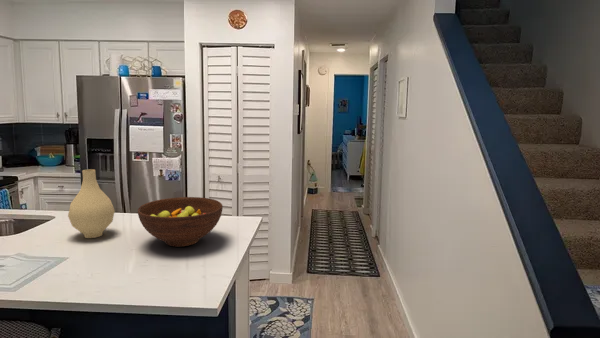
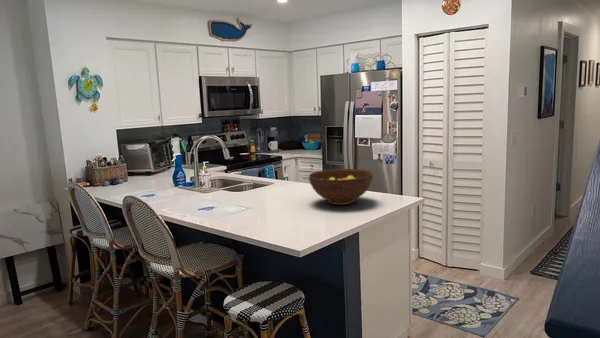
vase: present [68,169,115,238] -> none [274,145,305,194]

